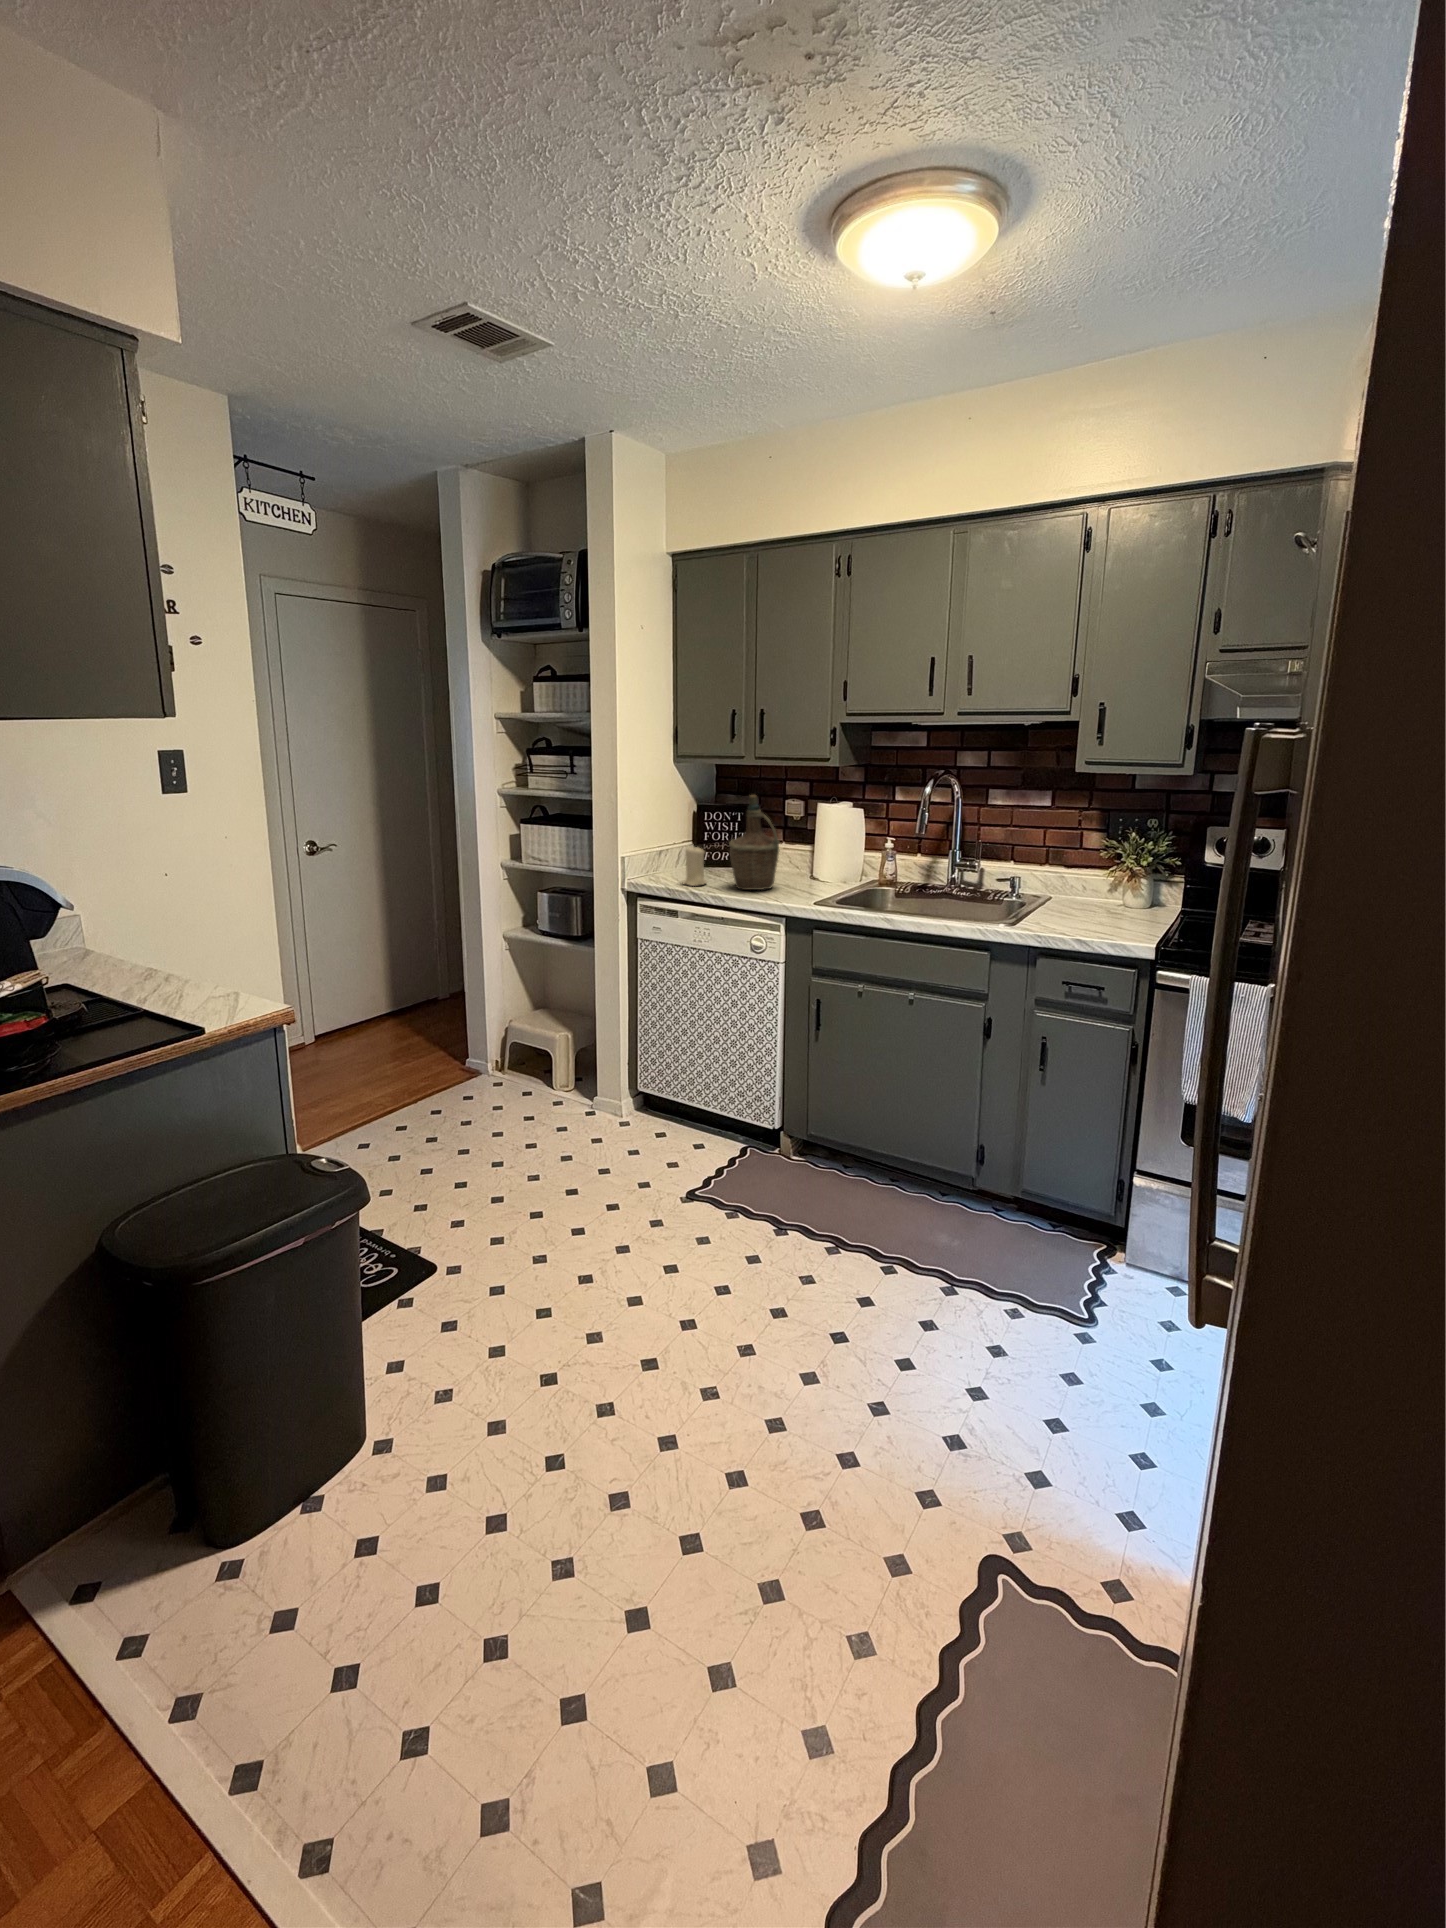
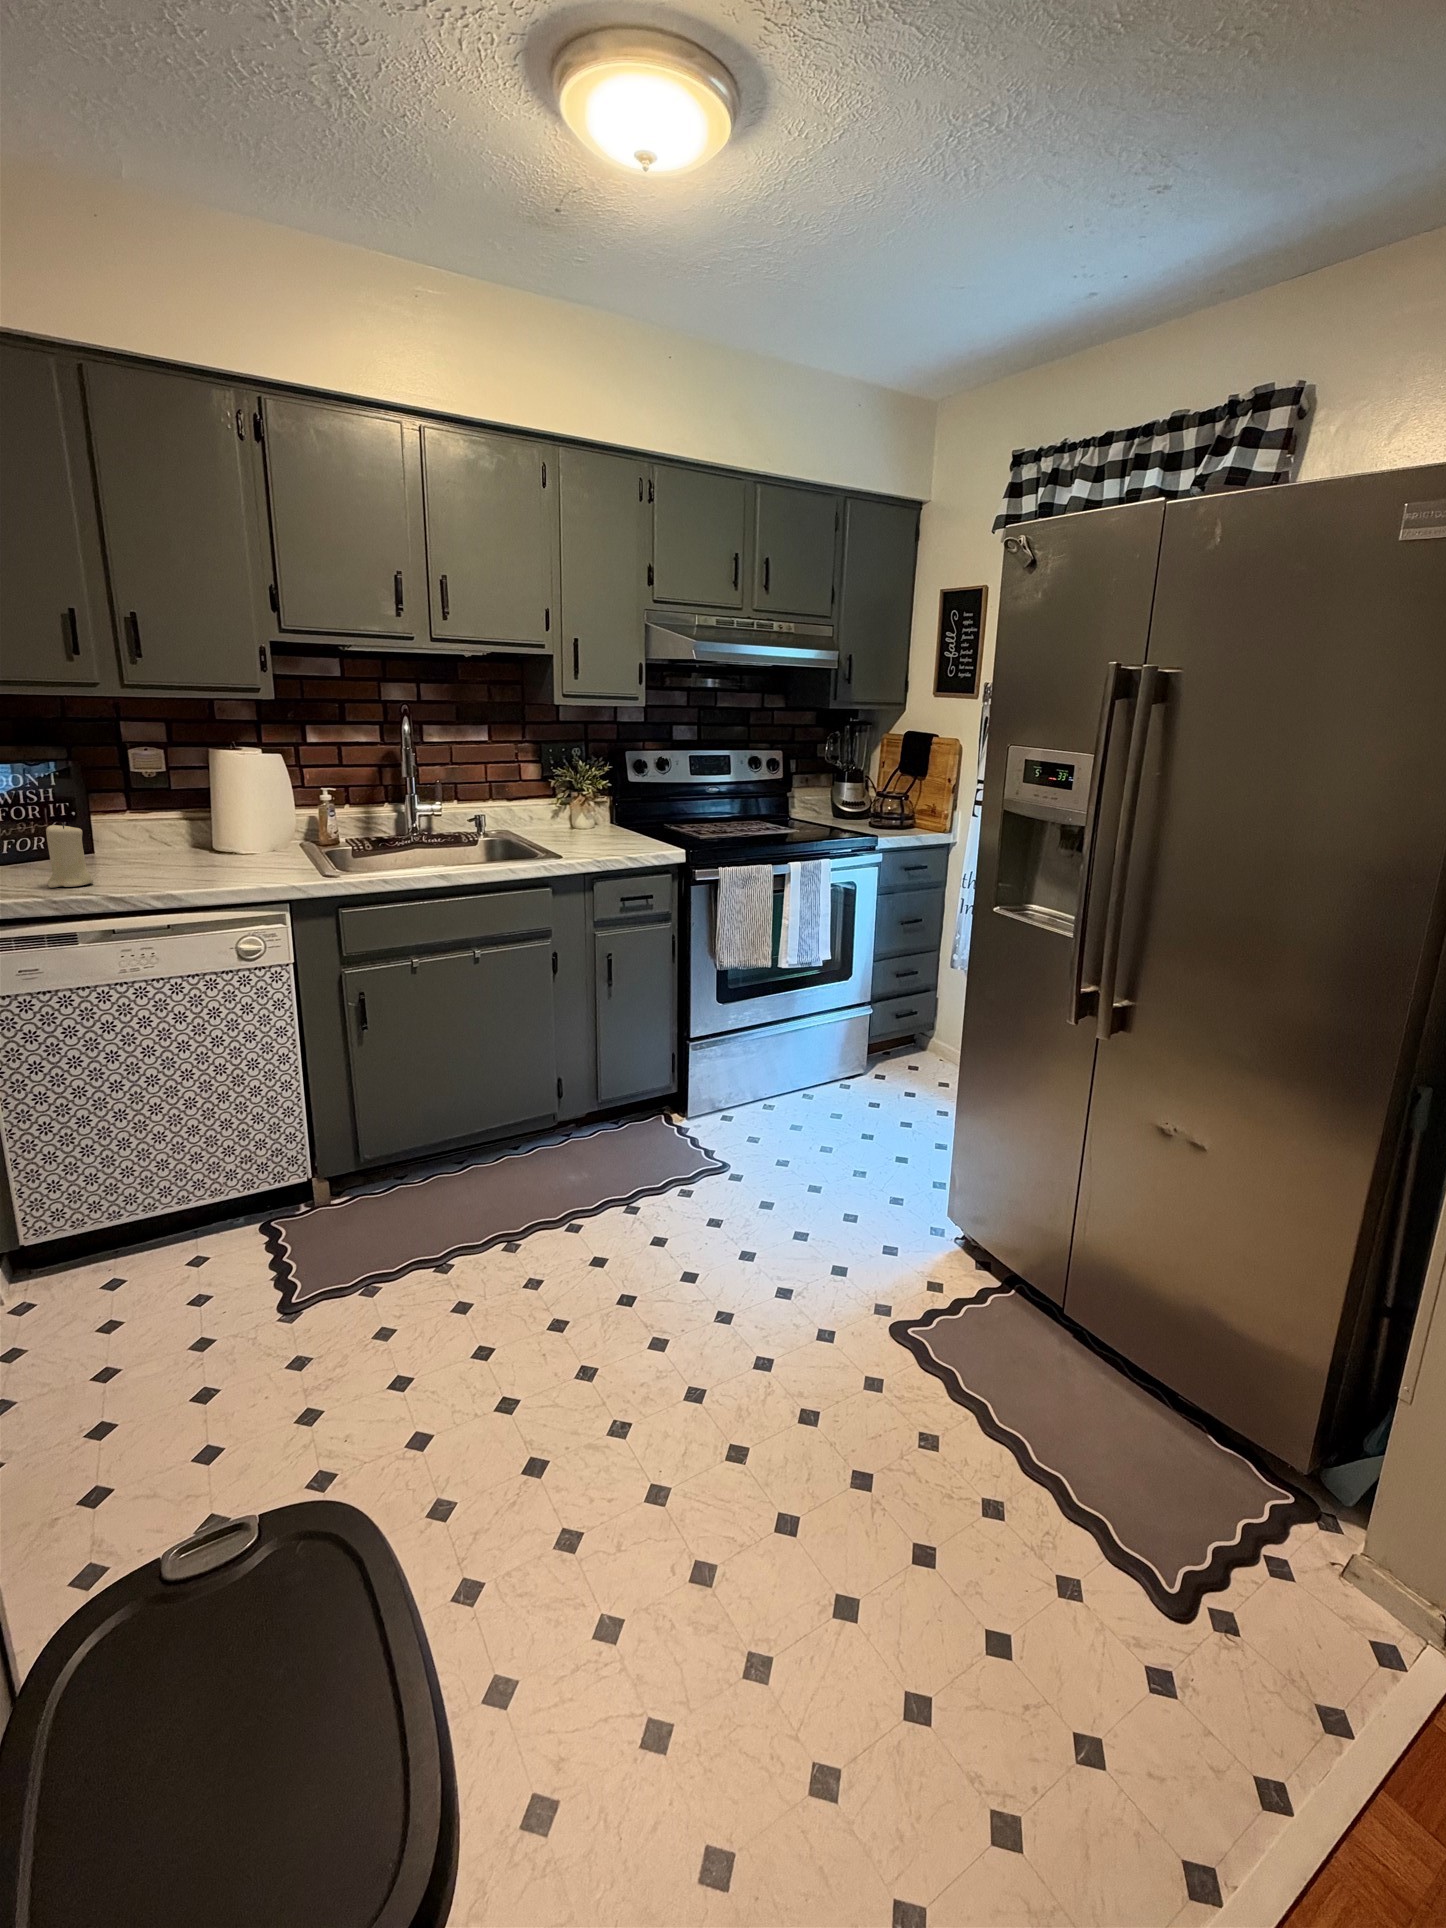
bottle: present [729,795,780,890] -> none [128,738,222,878]

